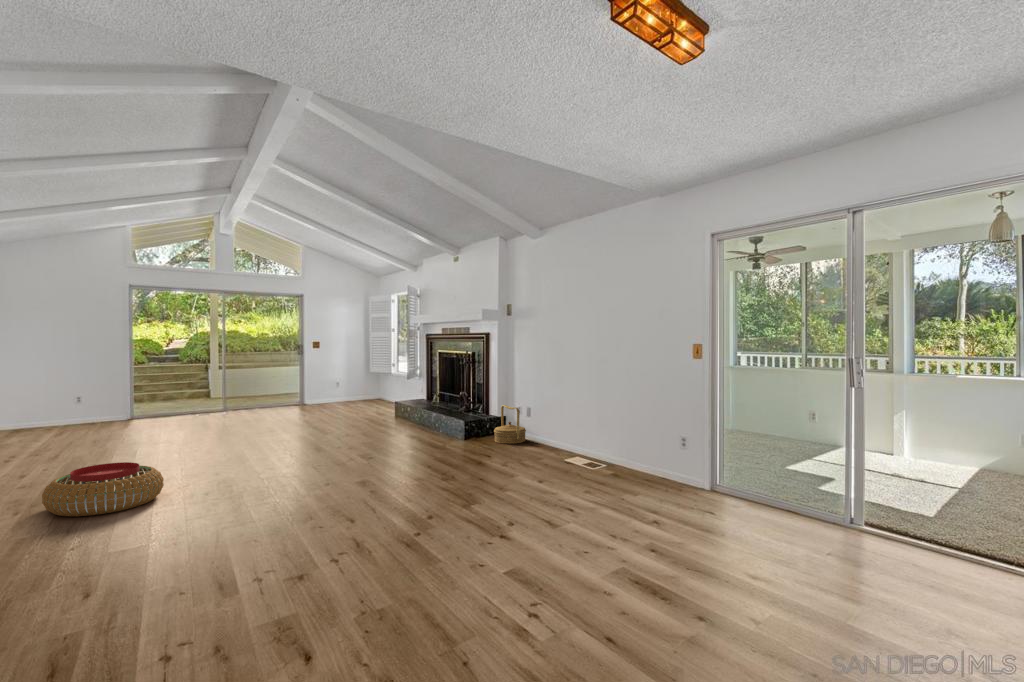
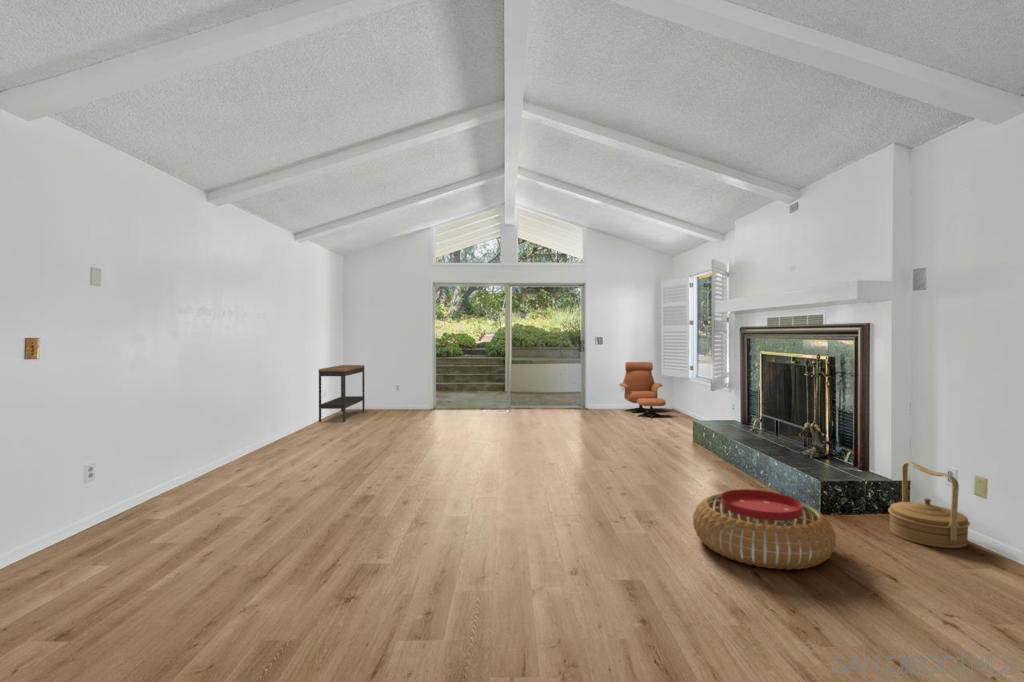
lounge chair: none [335,362,374,406] -> present [620,362,666,418]
console table: none [15,374,63,434] -> present [319,365,365,422]
pouf: present [42,462,164,516] -> present [693,489,836,570]

